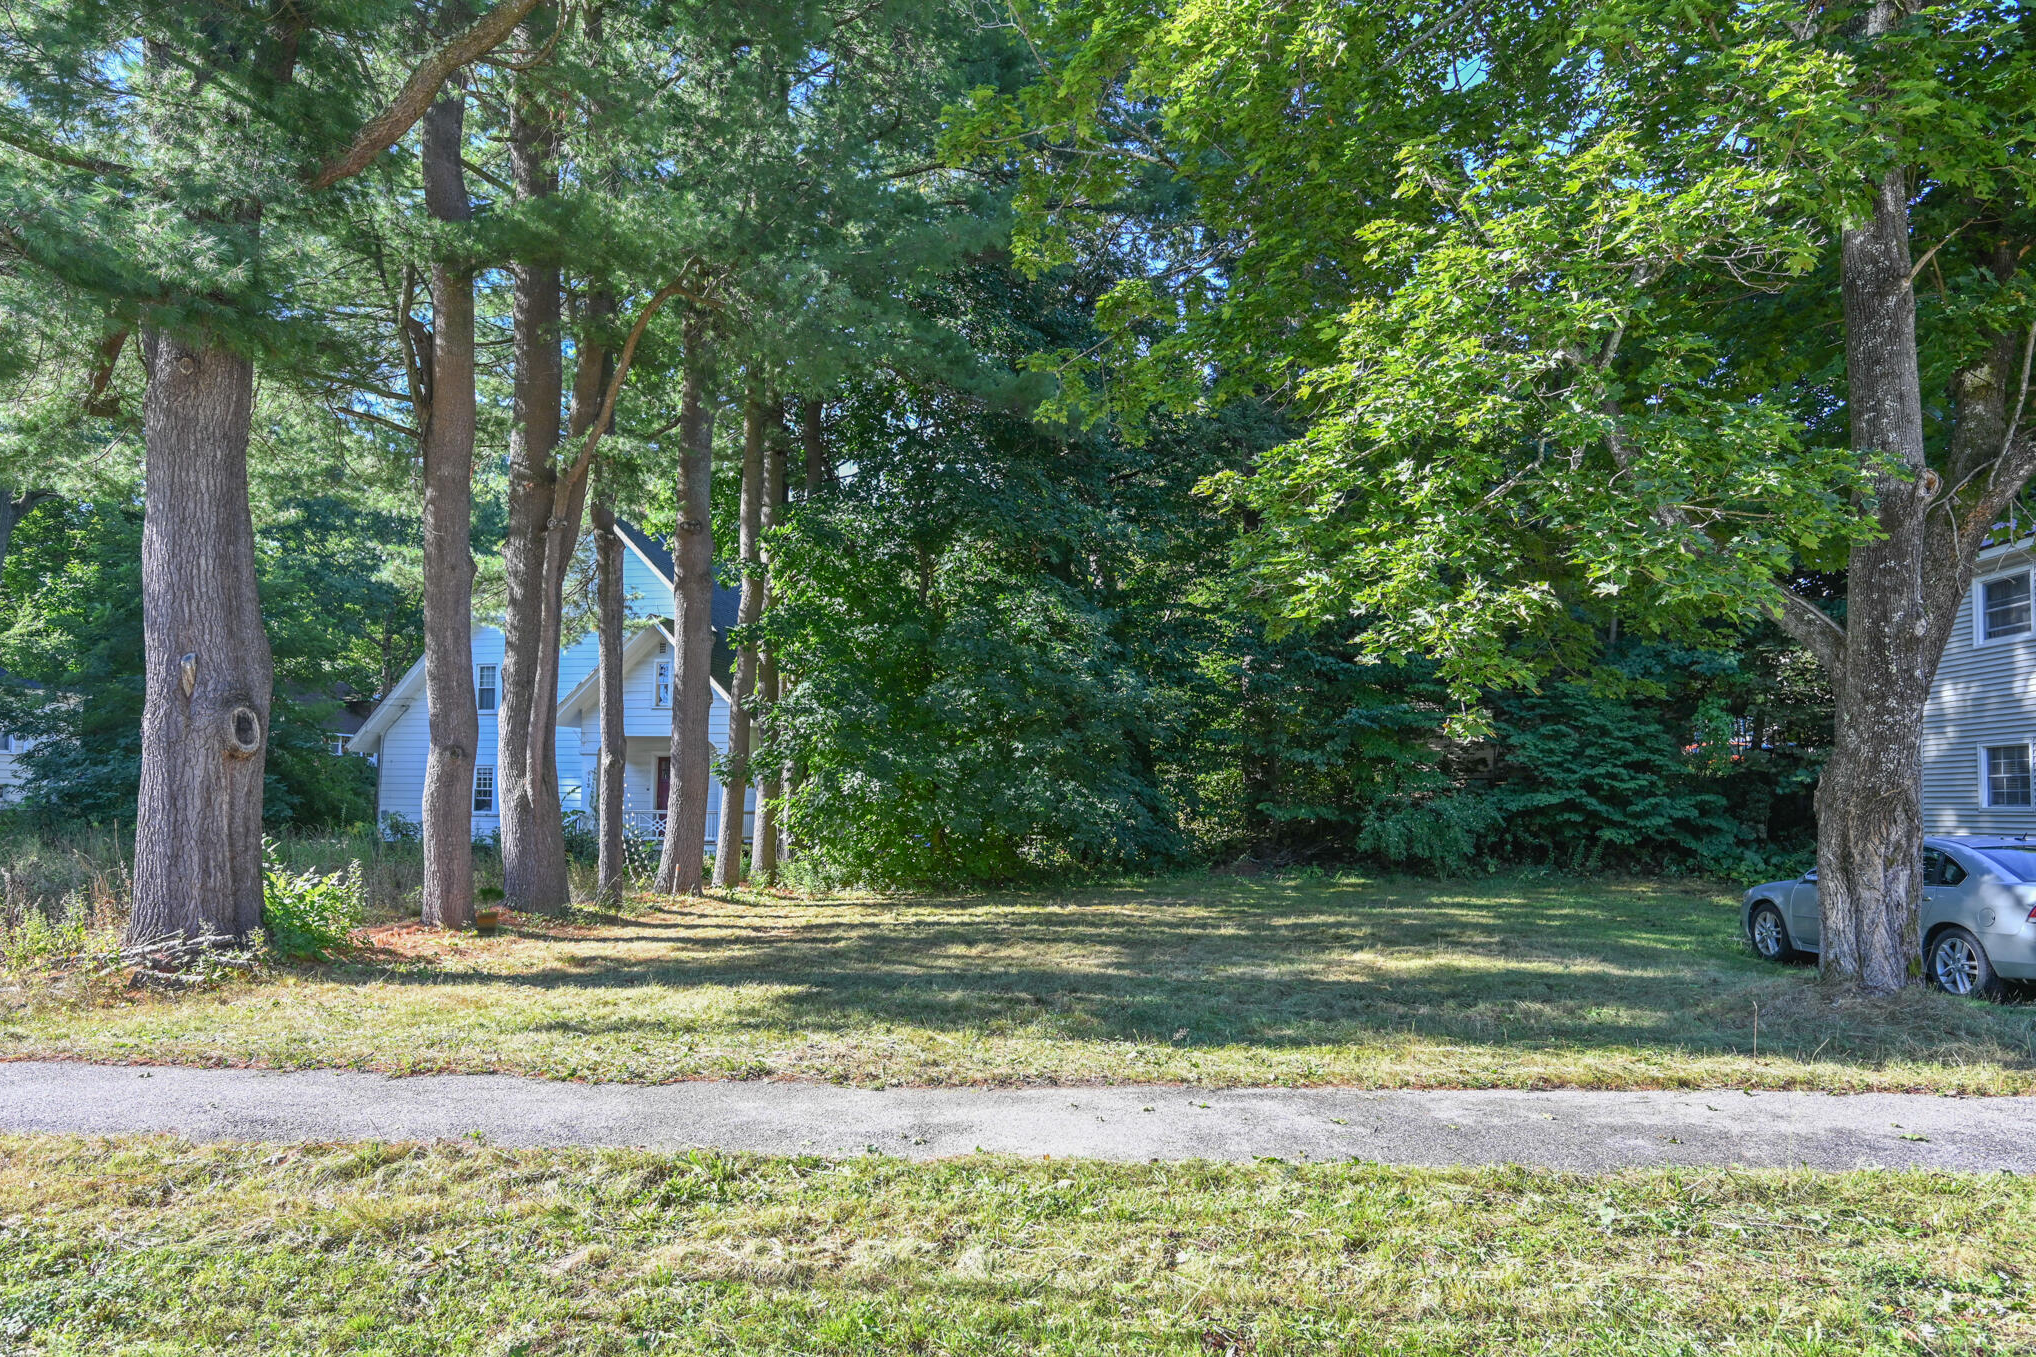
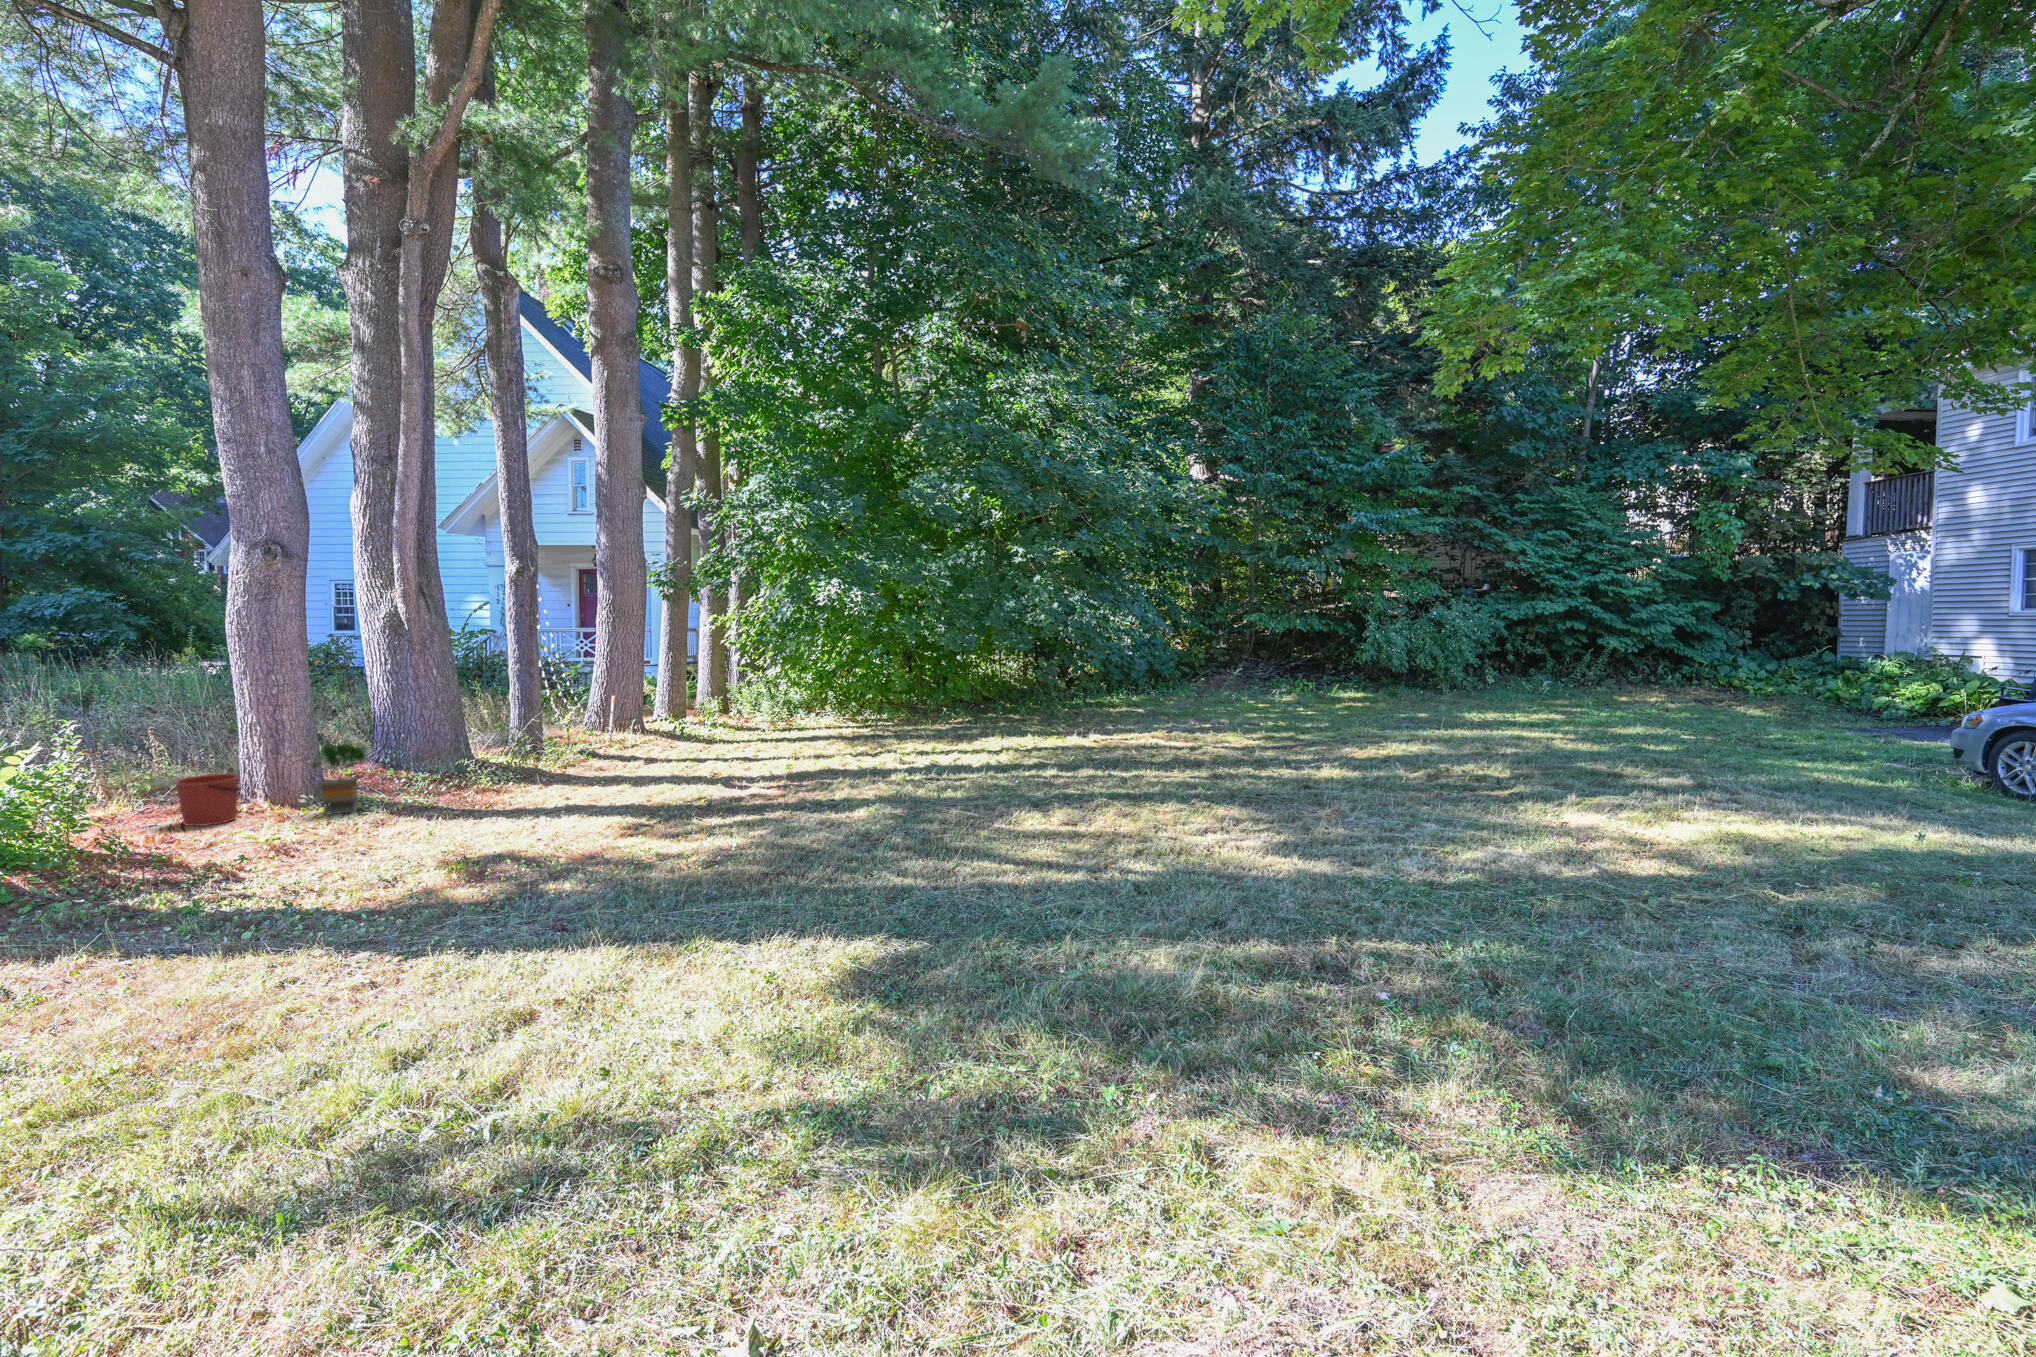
bucket: none [389,905,428,939] -> present [175,774,241,826]

